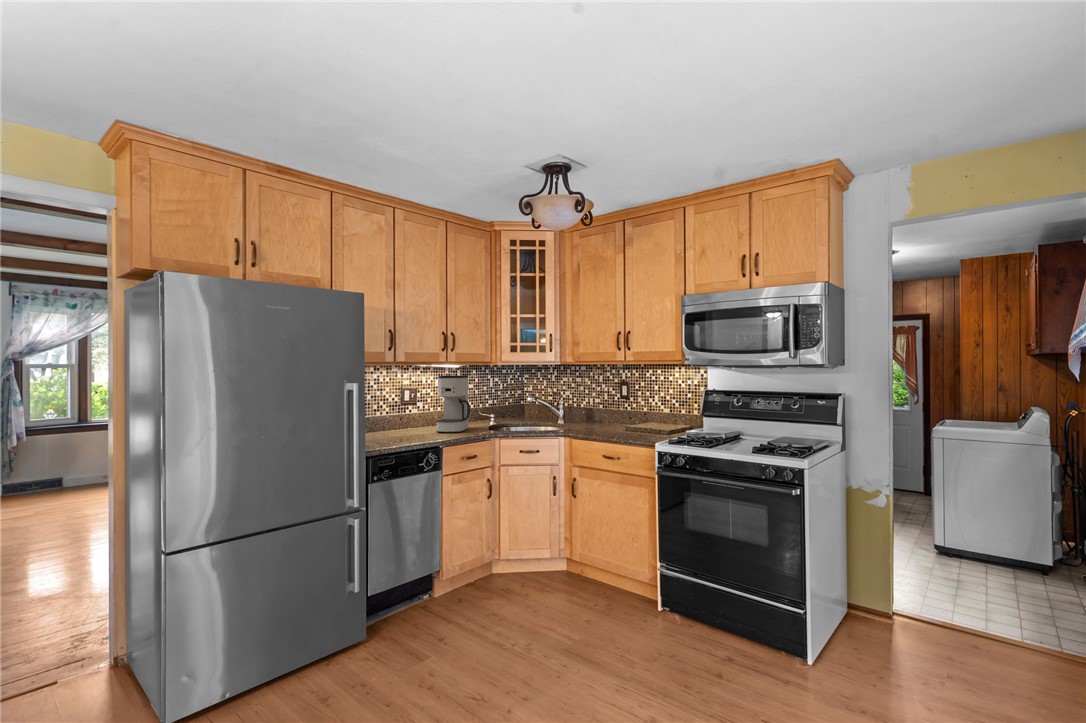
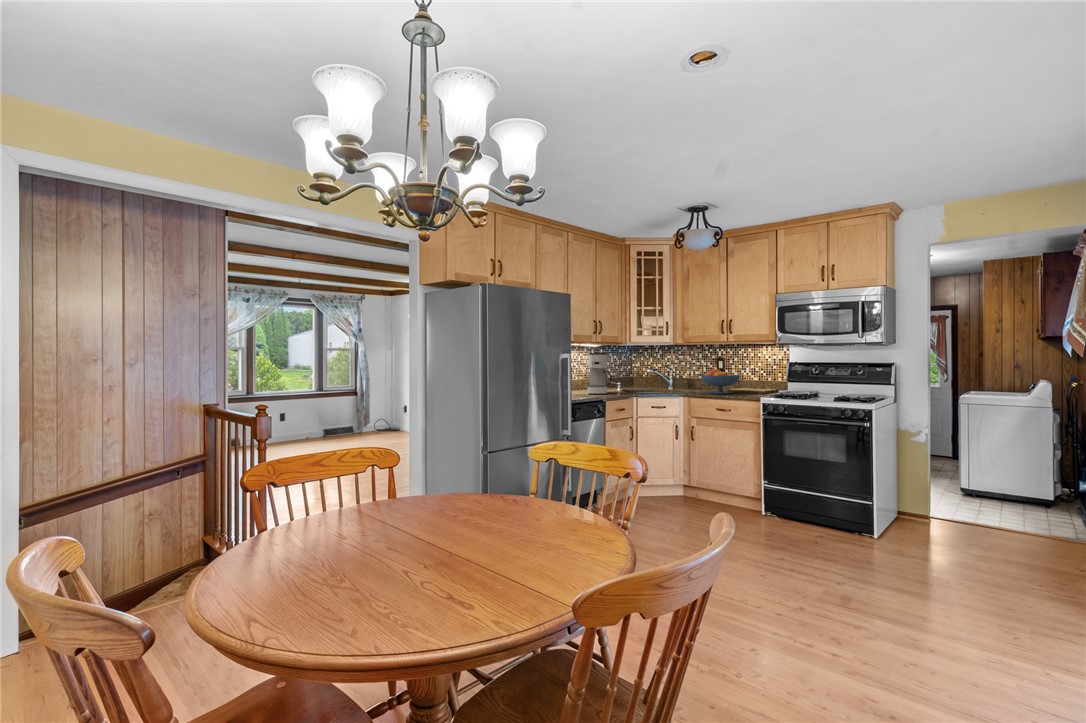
fruit bowl: none [586,397,639,433] -> present [701,369,741,394]

